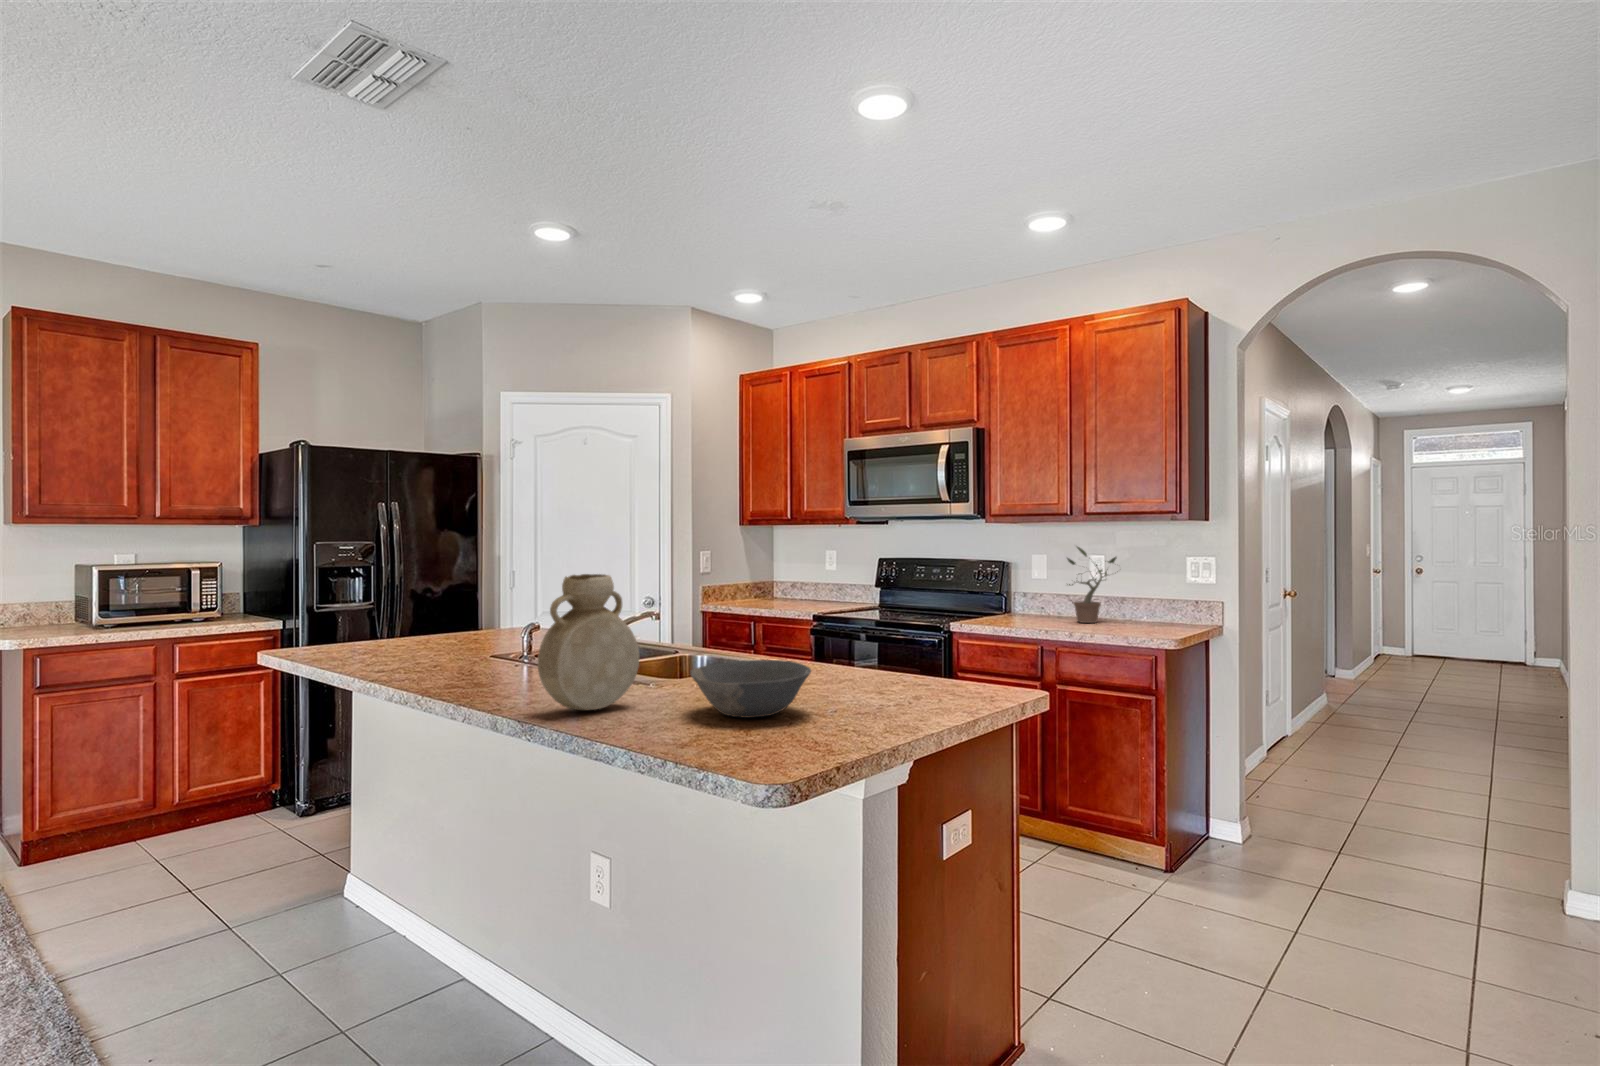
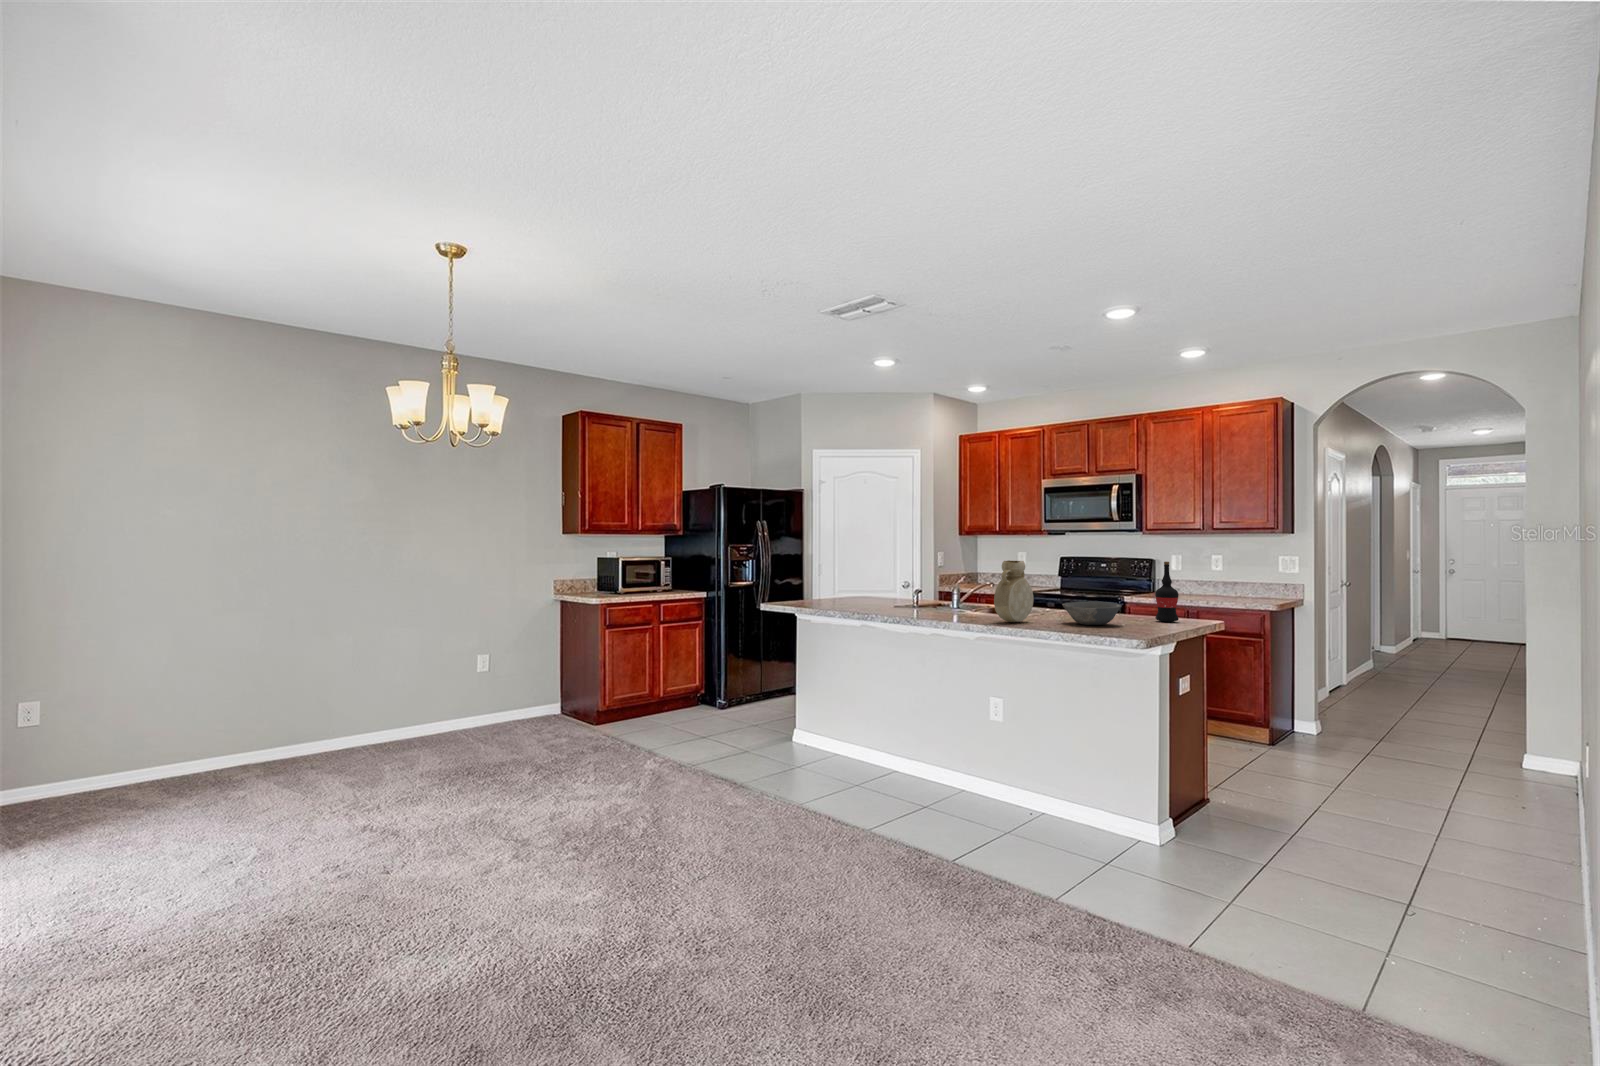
potted plant: present [1067,547,1117,623] -> none [1198,548,1235,597]
wine bottle: none [908,573,953,699] -> present [1155,562,1179,622]

